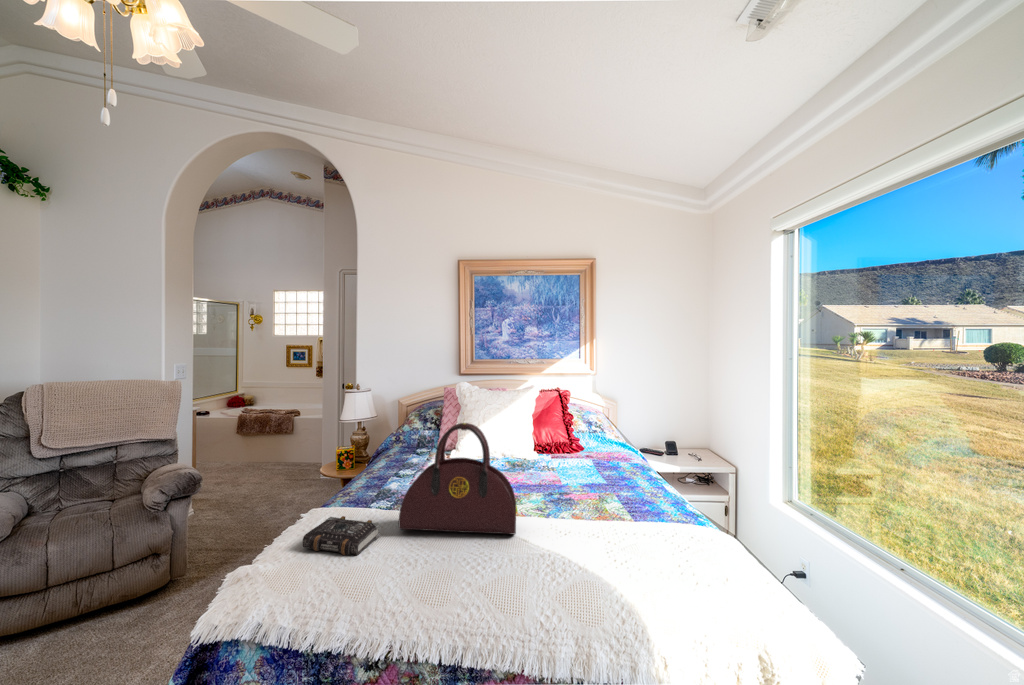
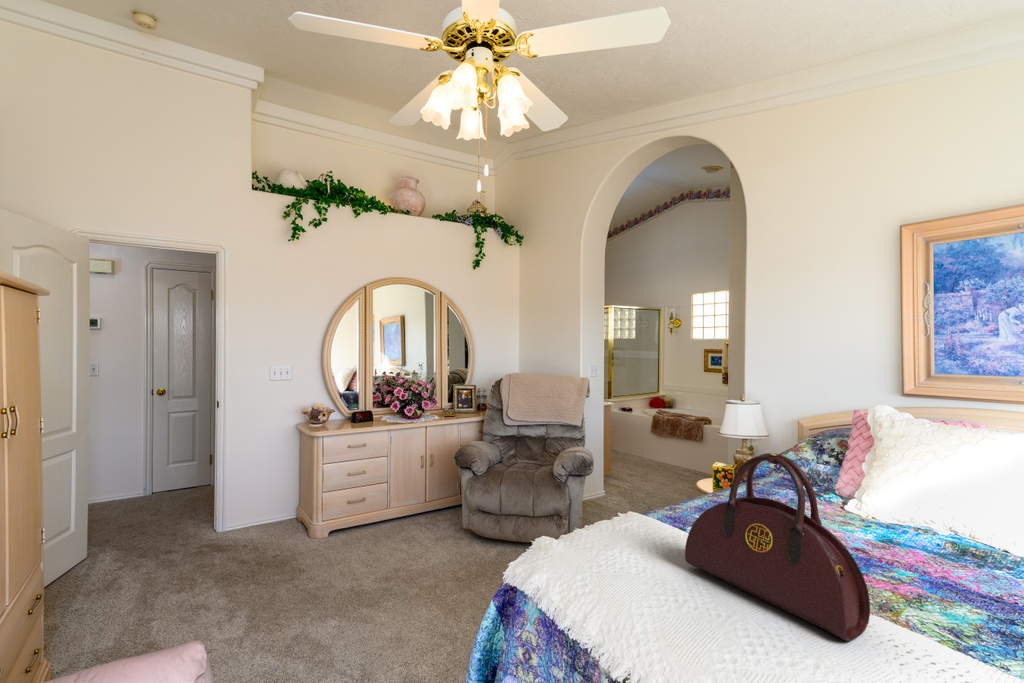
book: present [303,516,381,555] -> none [591,522,667,569]

